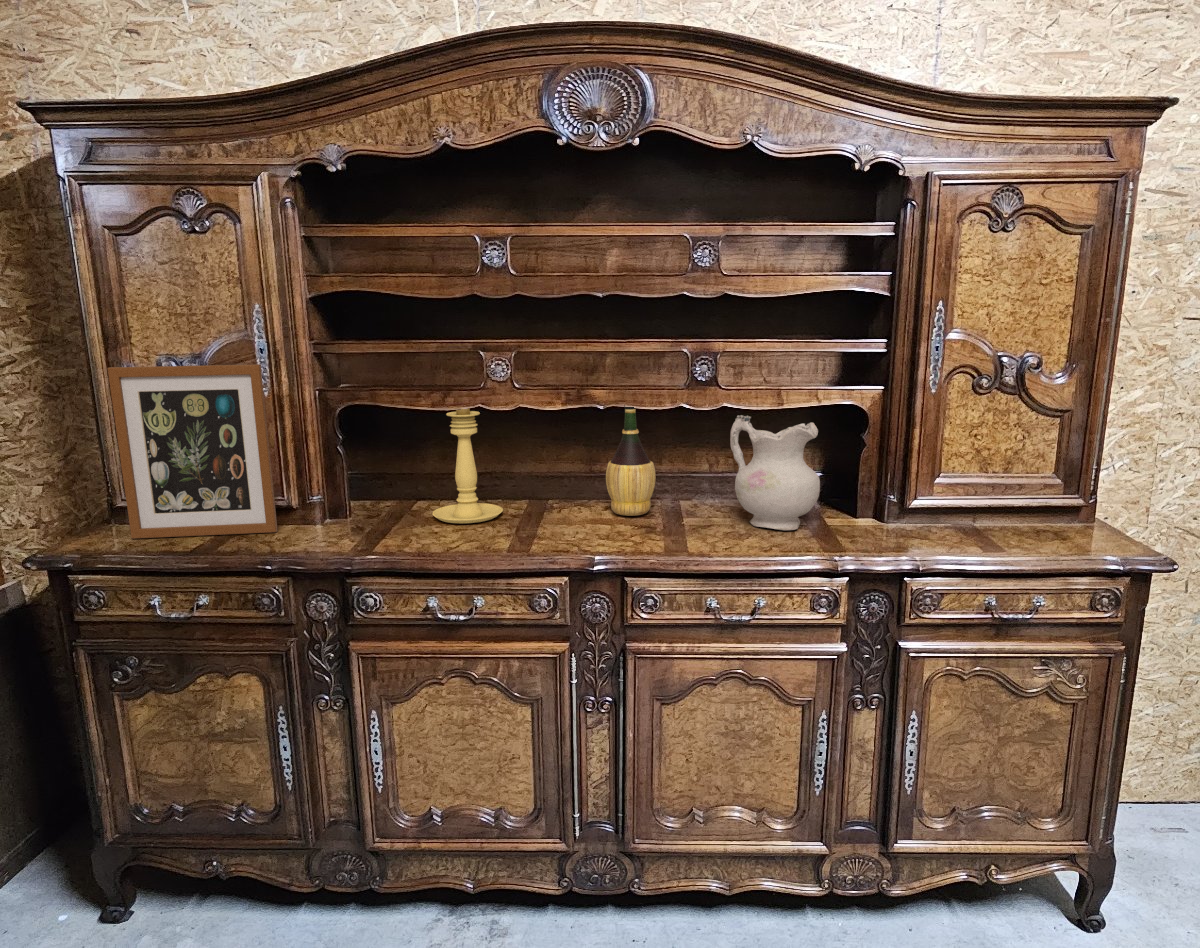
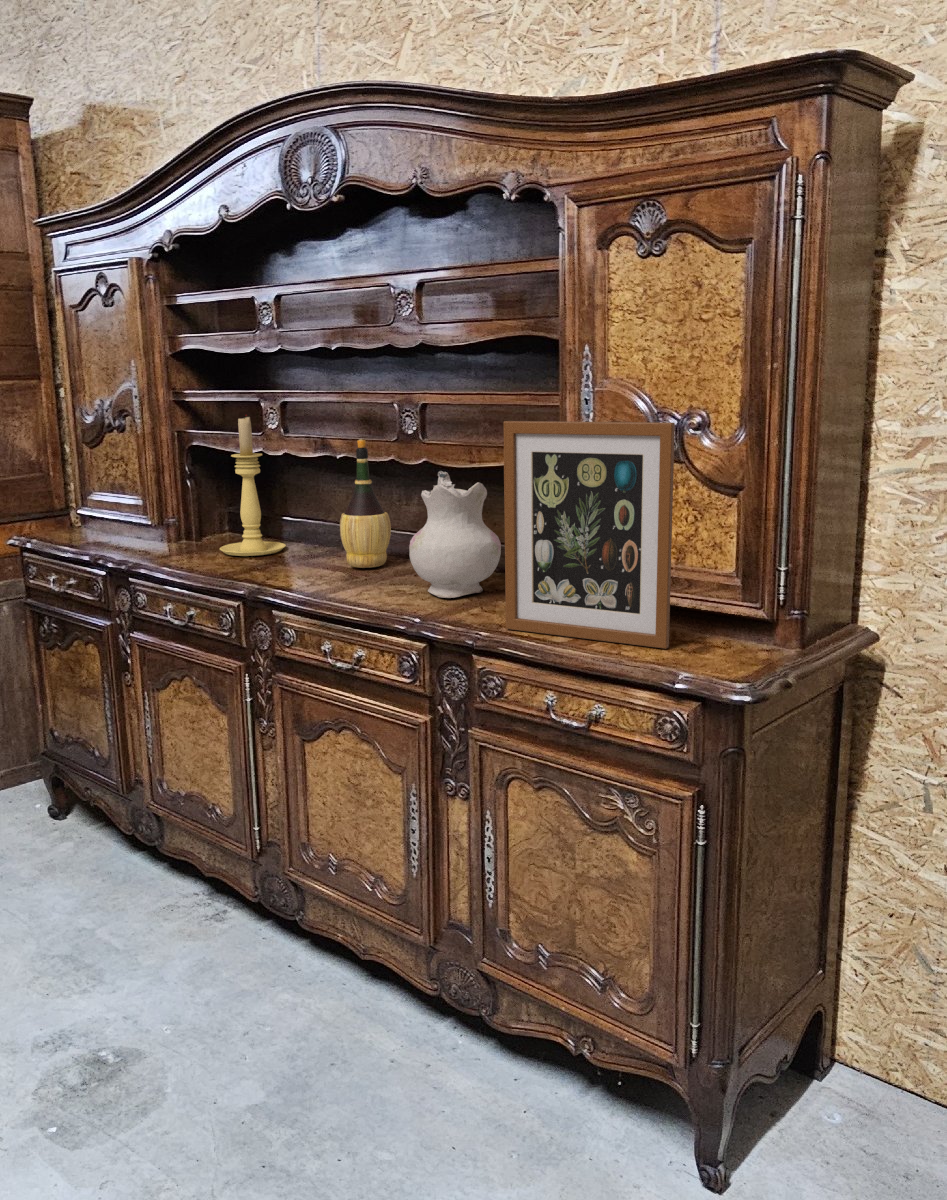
picture frame: present [108,364,278,539] -> present [504,421,675,649]

